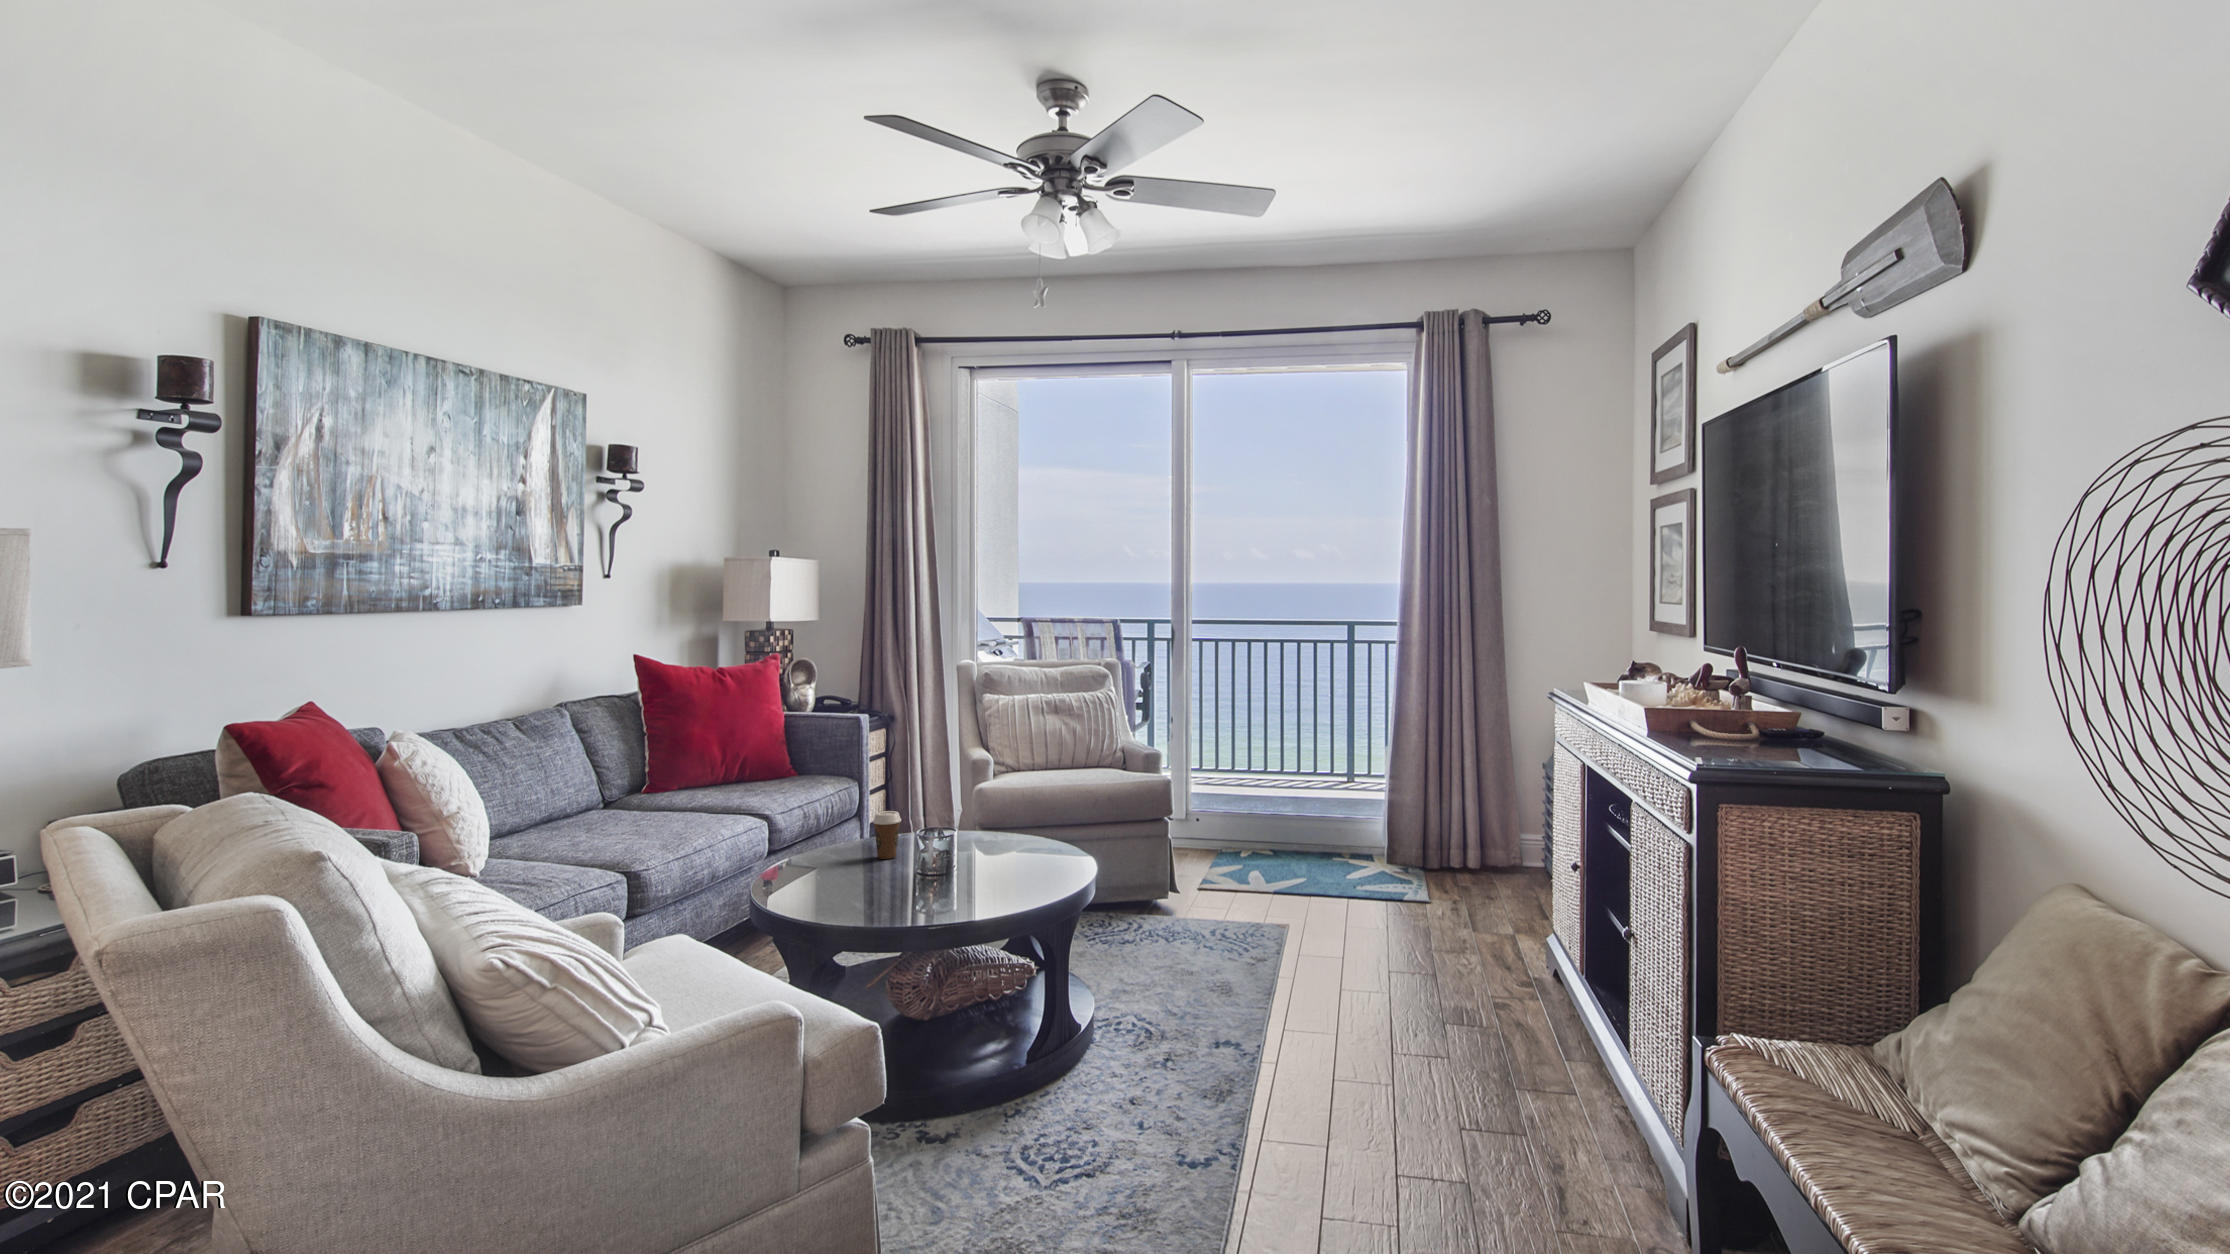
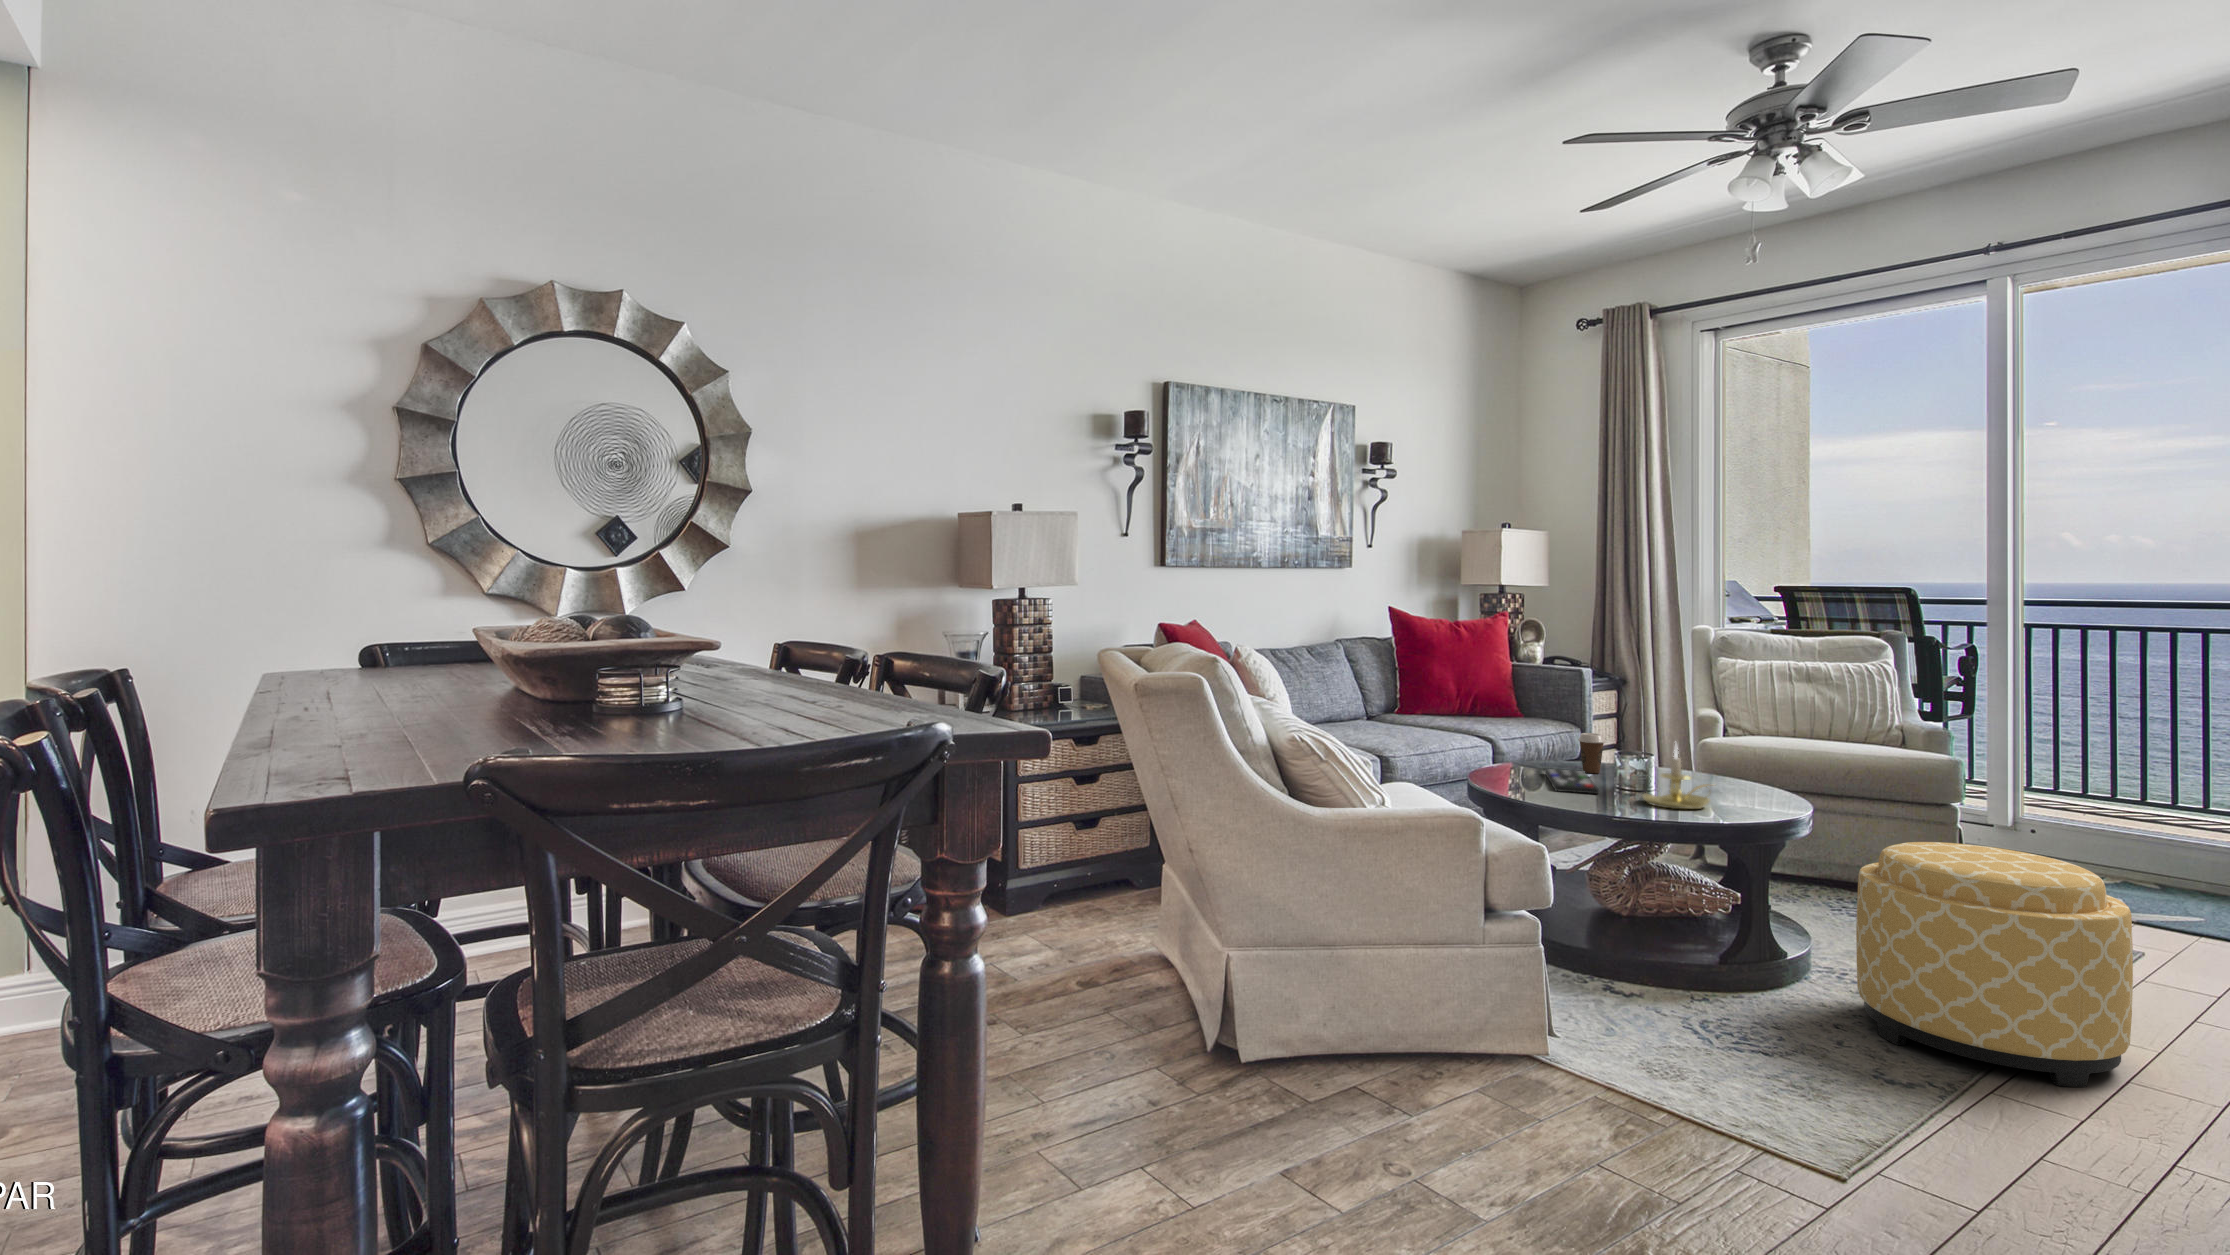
candle holder: none [950,824,1022,904] -> present [1642,744,1710,809]
remote control: none [837,860,904,902] -> present [1545,769,1599,794]
ottoman: none [1150,888,1346,1119] -> present [1856,842,2133,1087]

